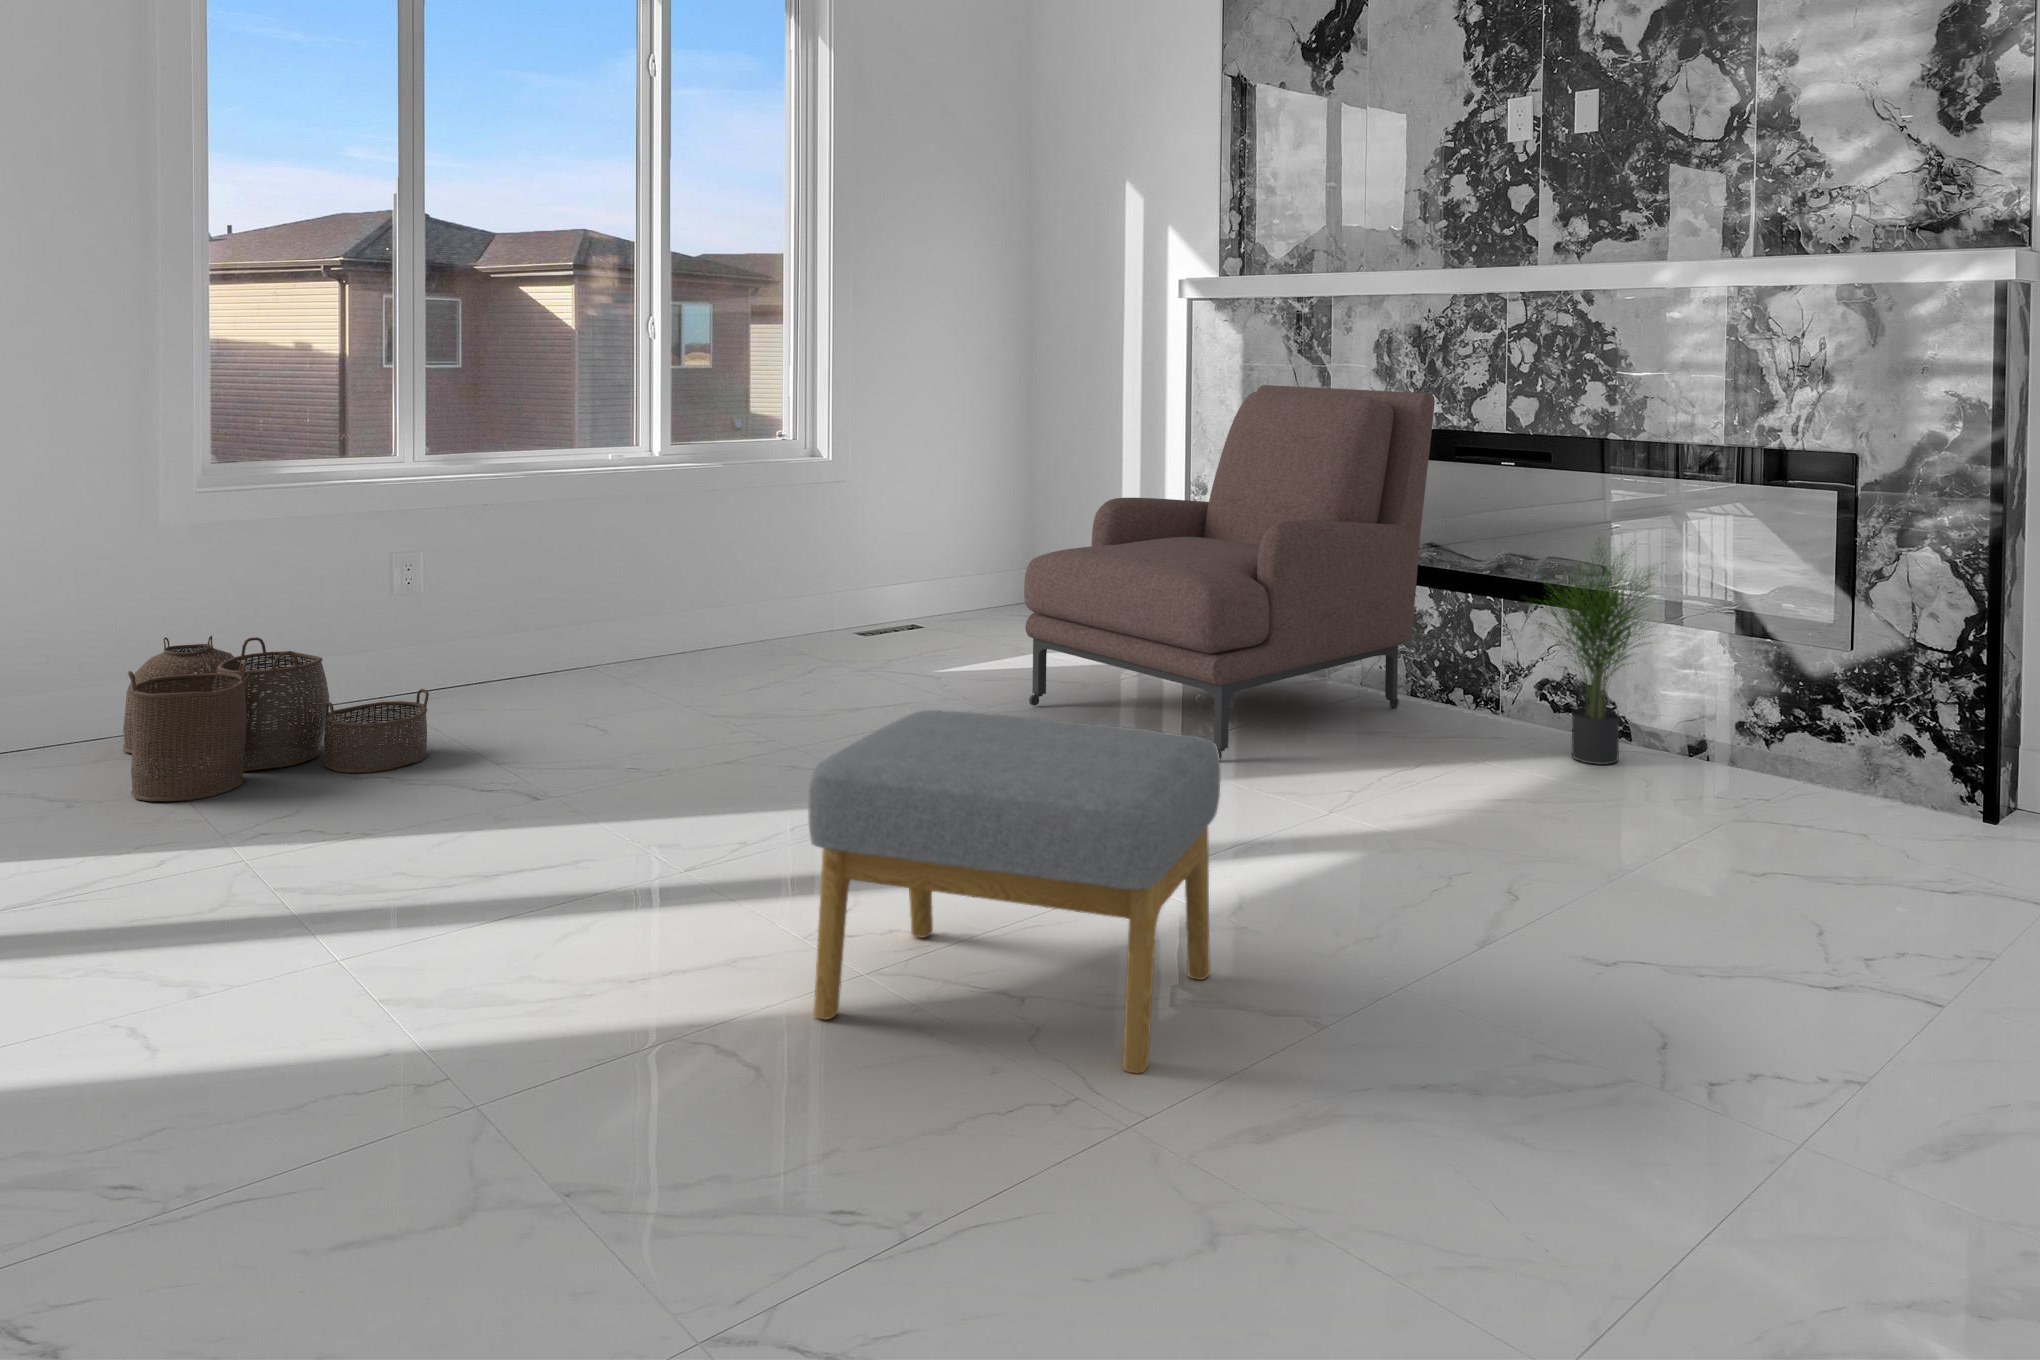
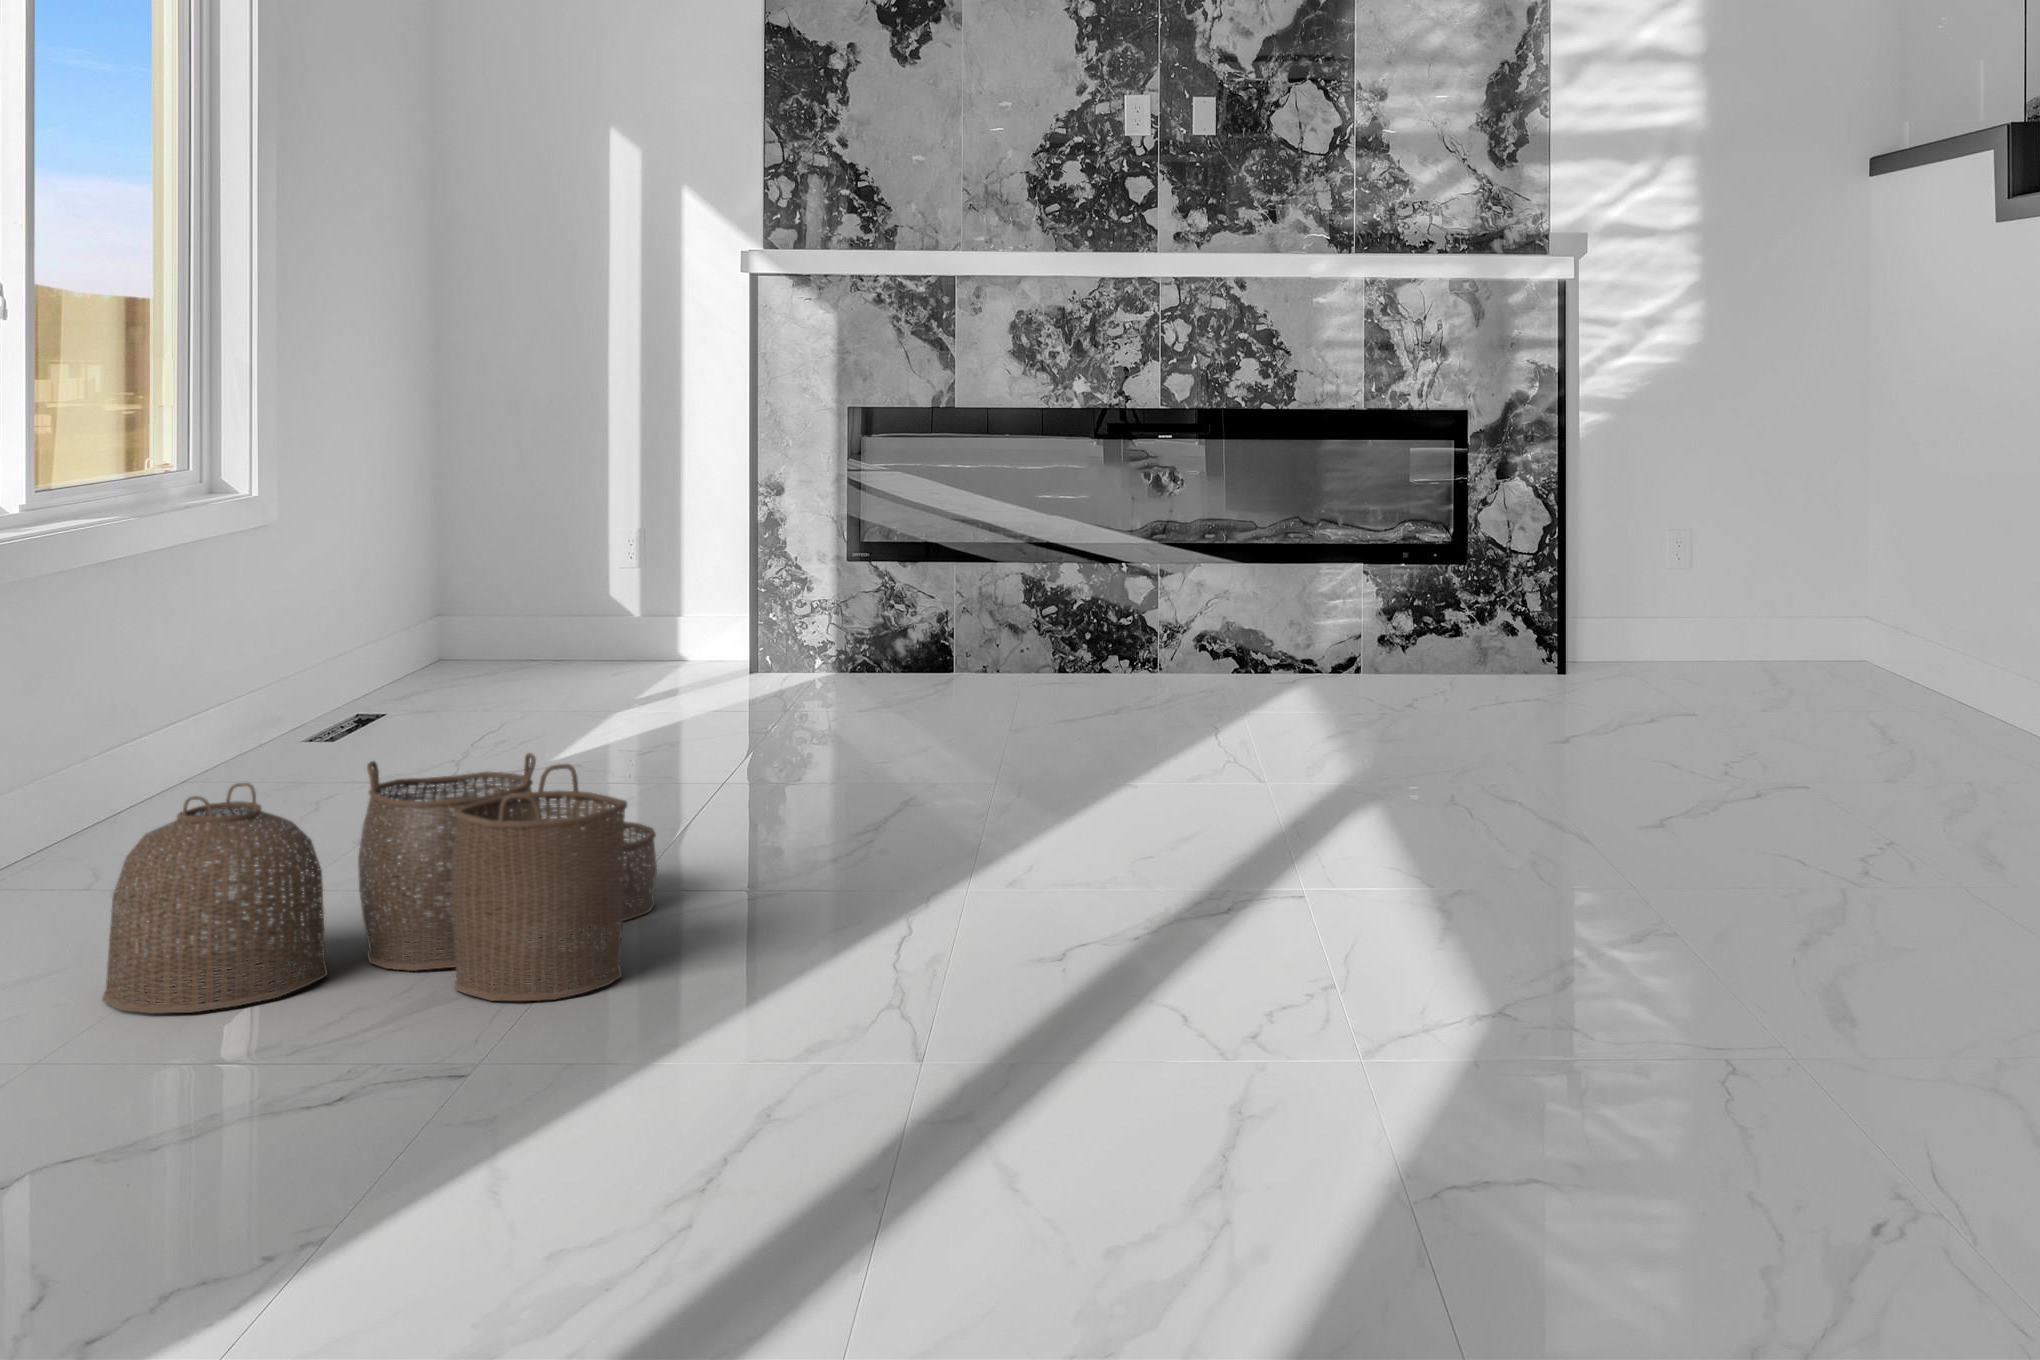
armchair: present [1024,385,1435,759] -> none [881,372,1190,735]
potted plant: present [1538,543,1666,765] -> none [1247,479,1389,677]
footstool: present [808,710,1220,1074] -> none [1527,584,1854,831]

